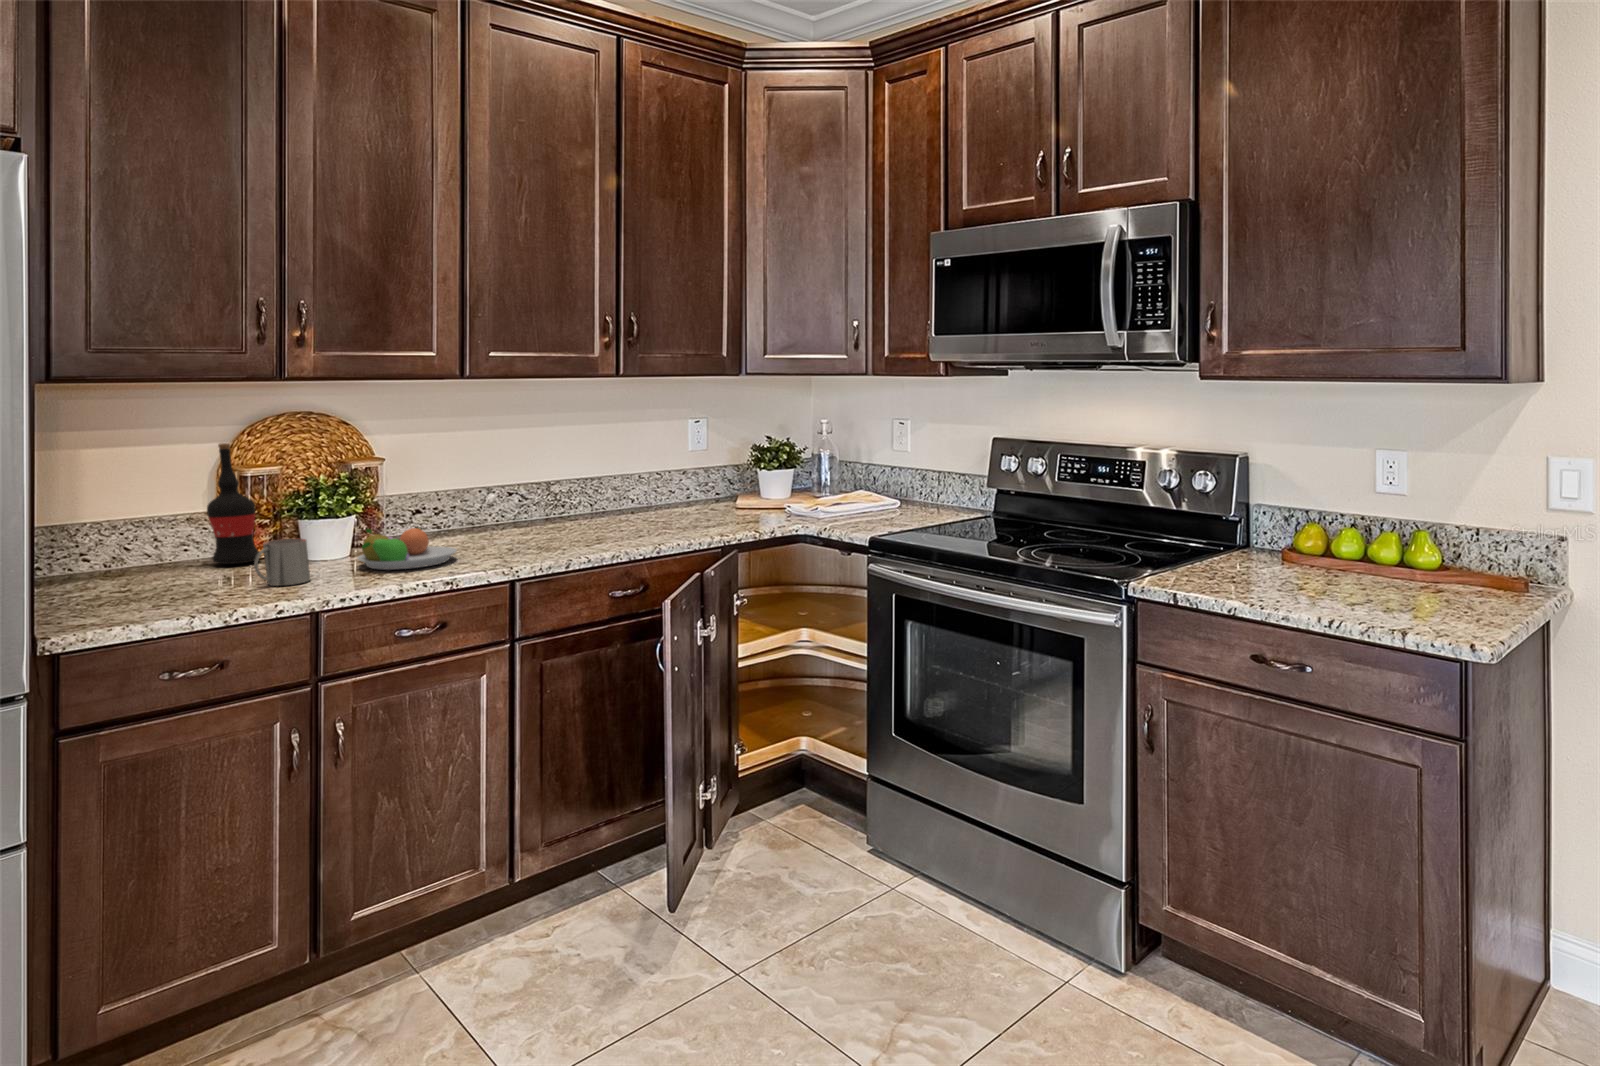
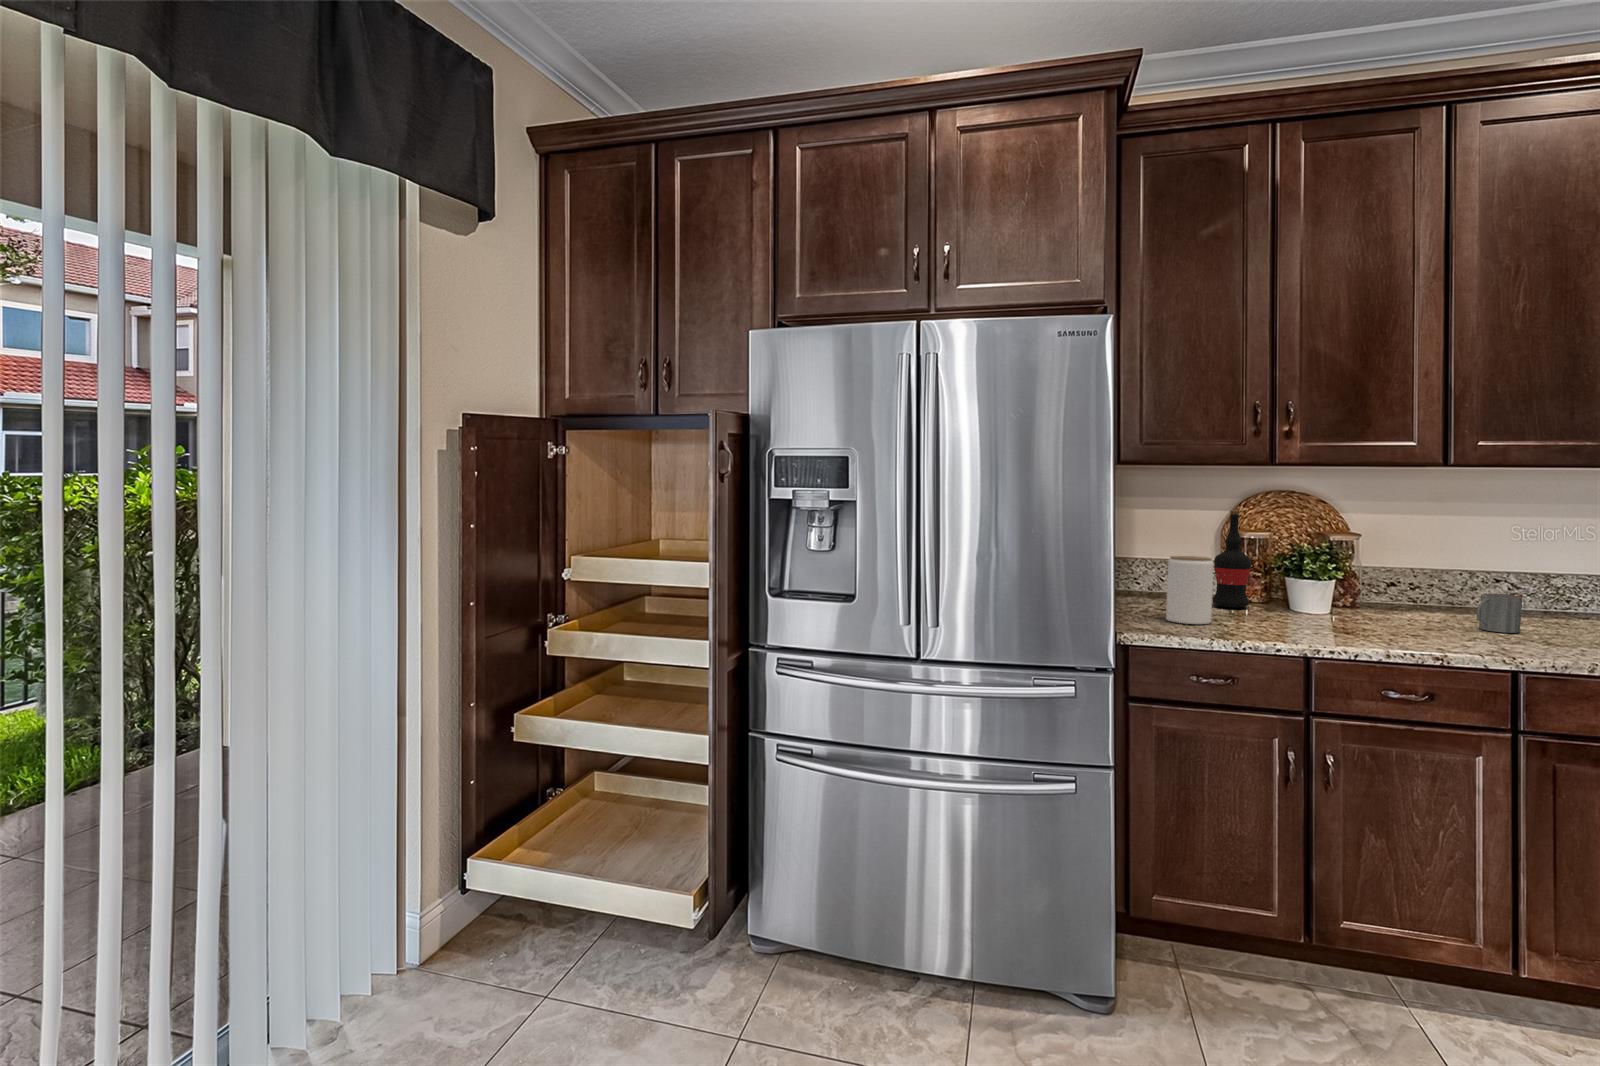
jar: none [125,508,200,599] -> present [1166,556,1214,624]
fruit bowl: present [357,528,457,570] -> none [1339,594,1442,636]
mug: present [254,539,310,586] -> present [1476,594,1522,633]

